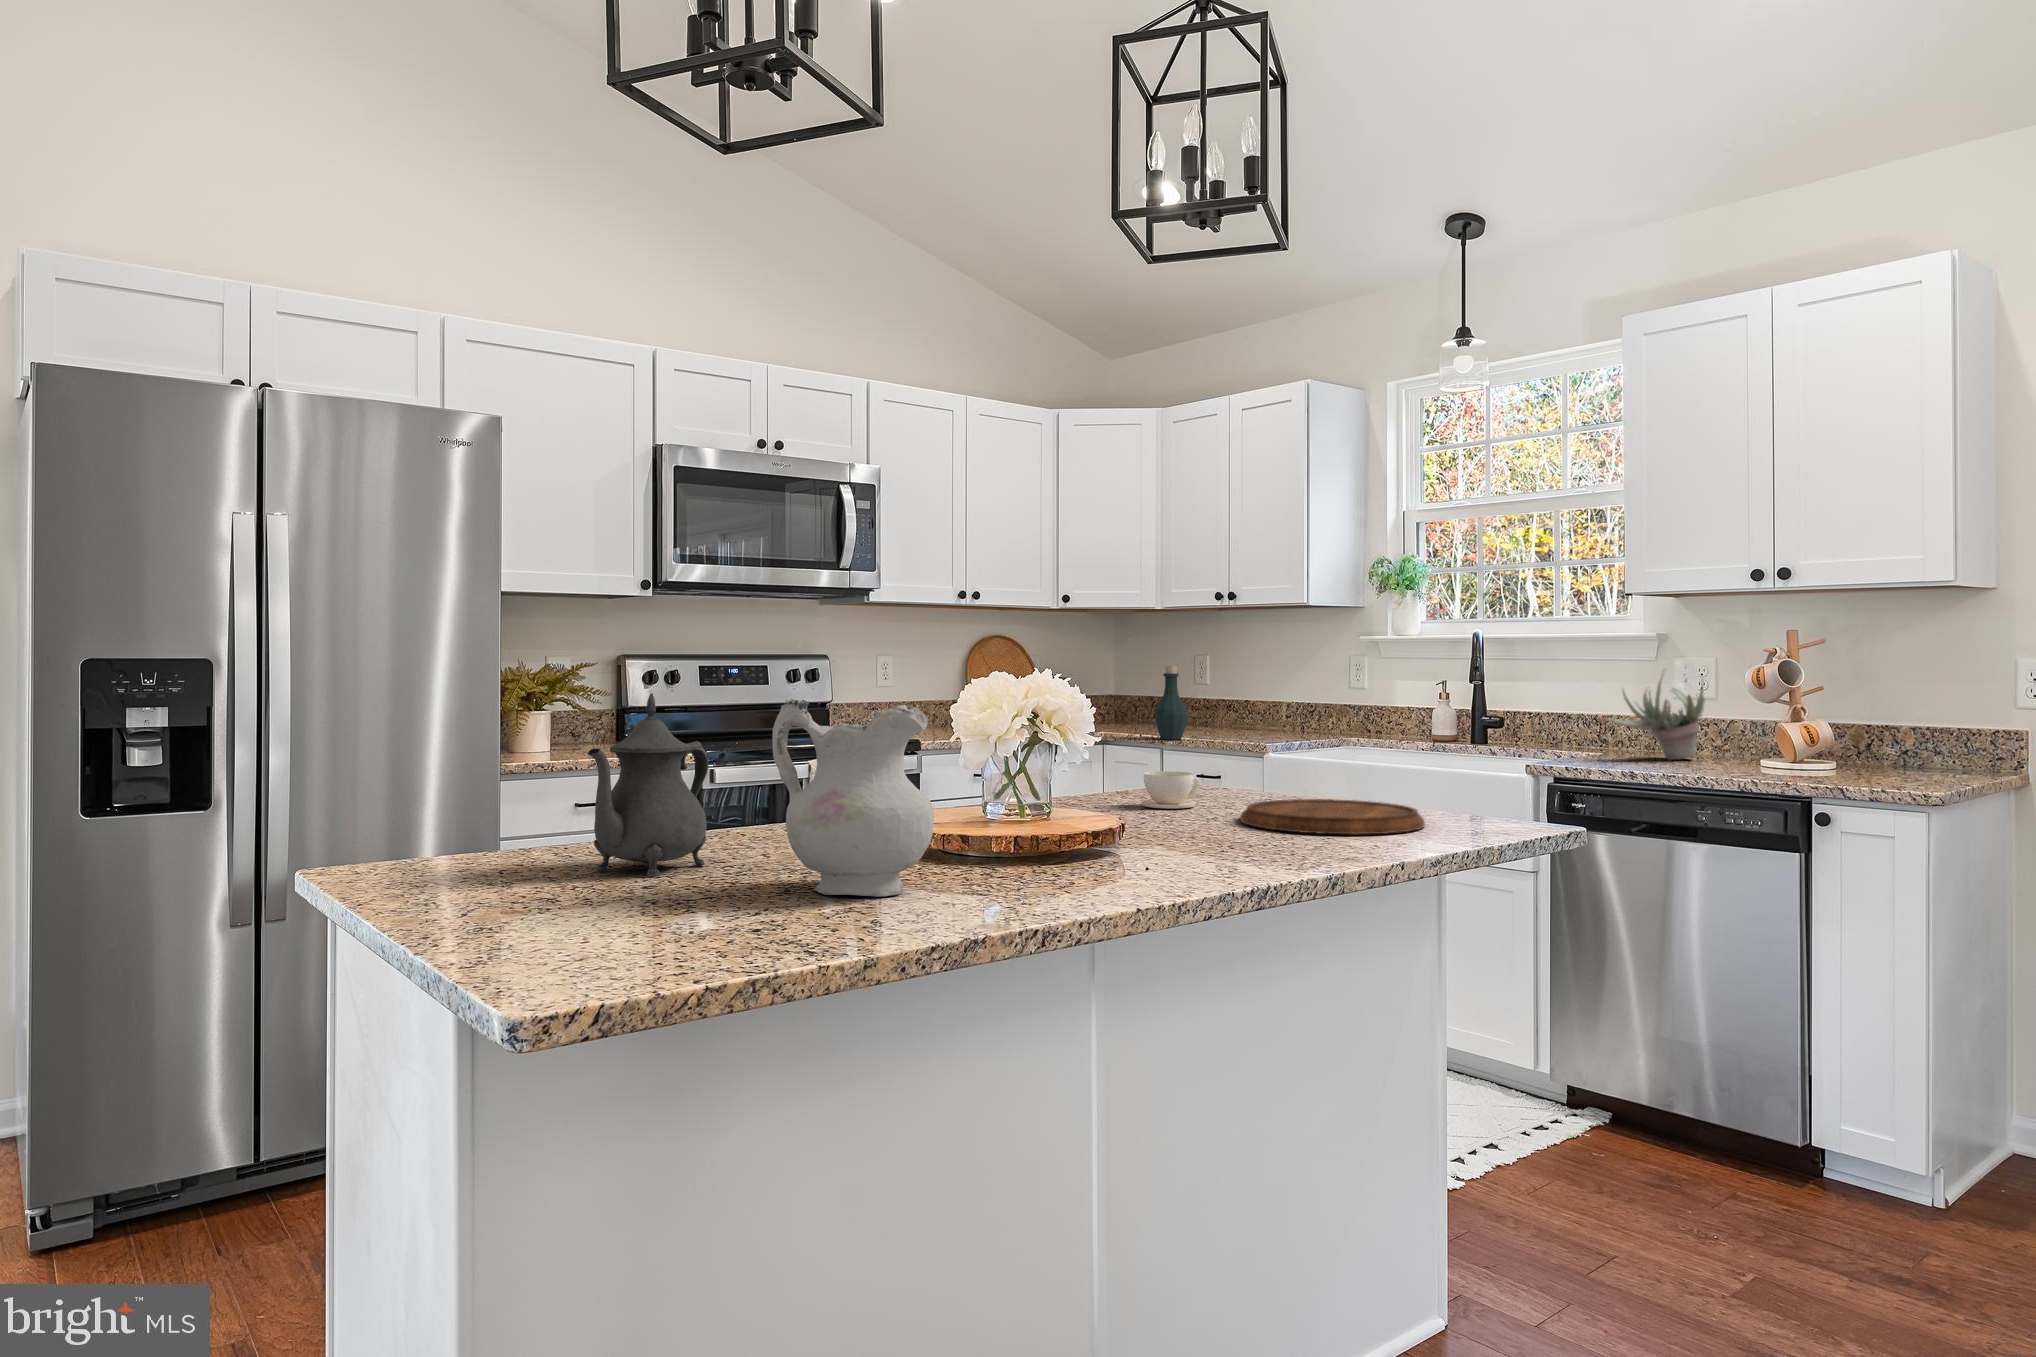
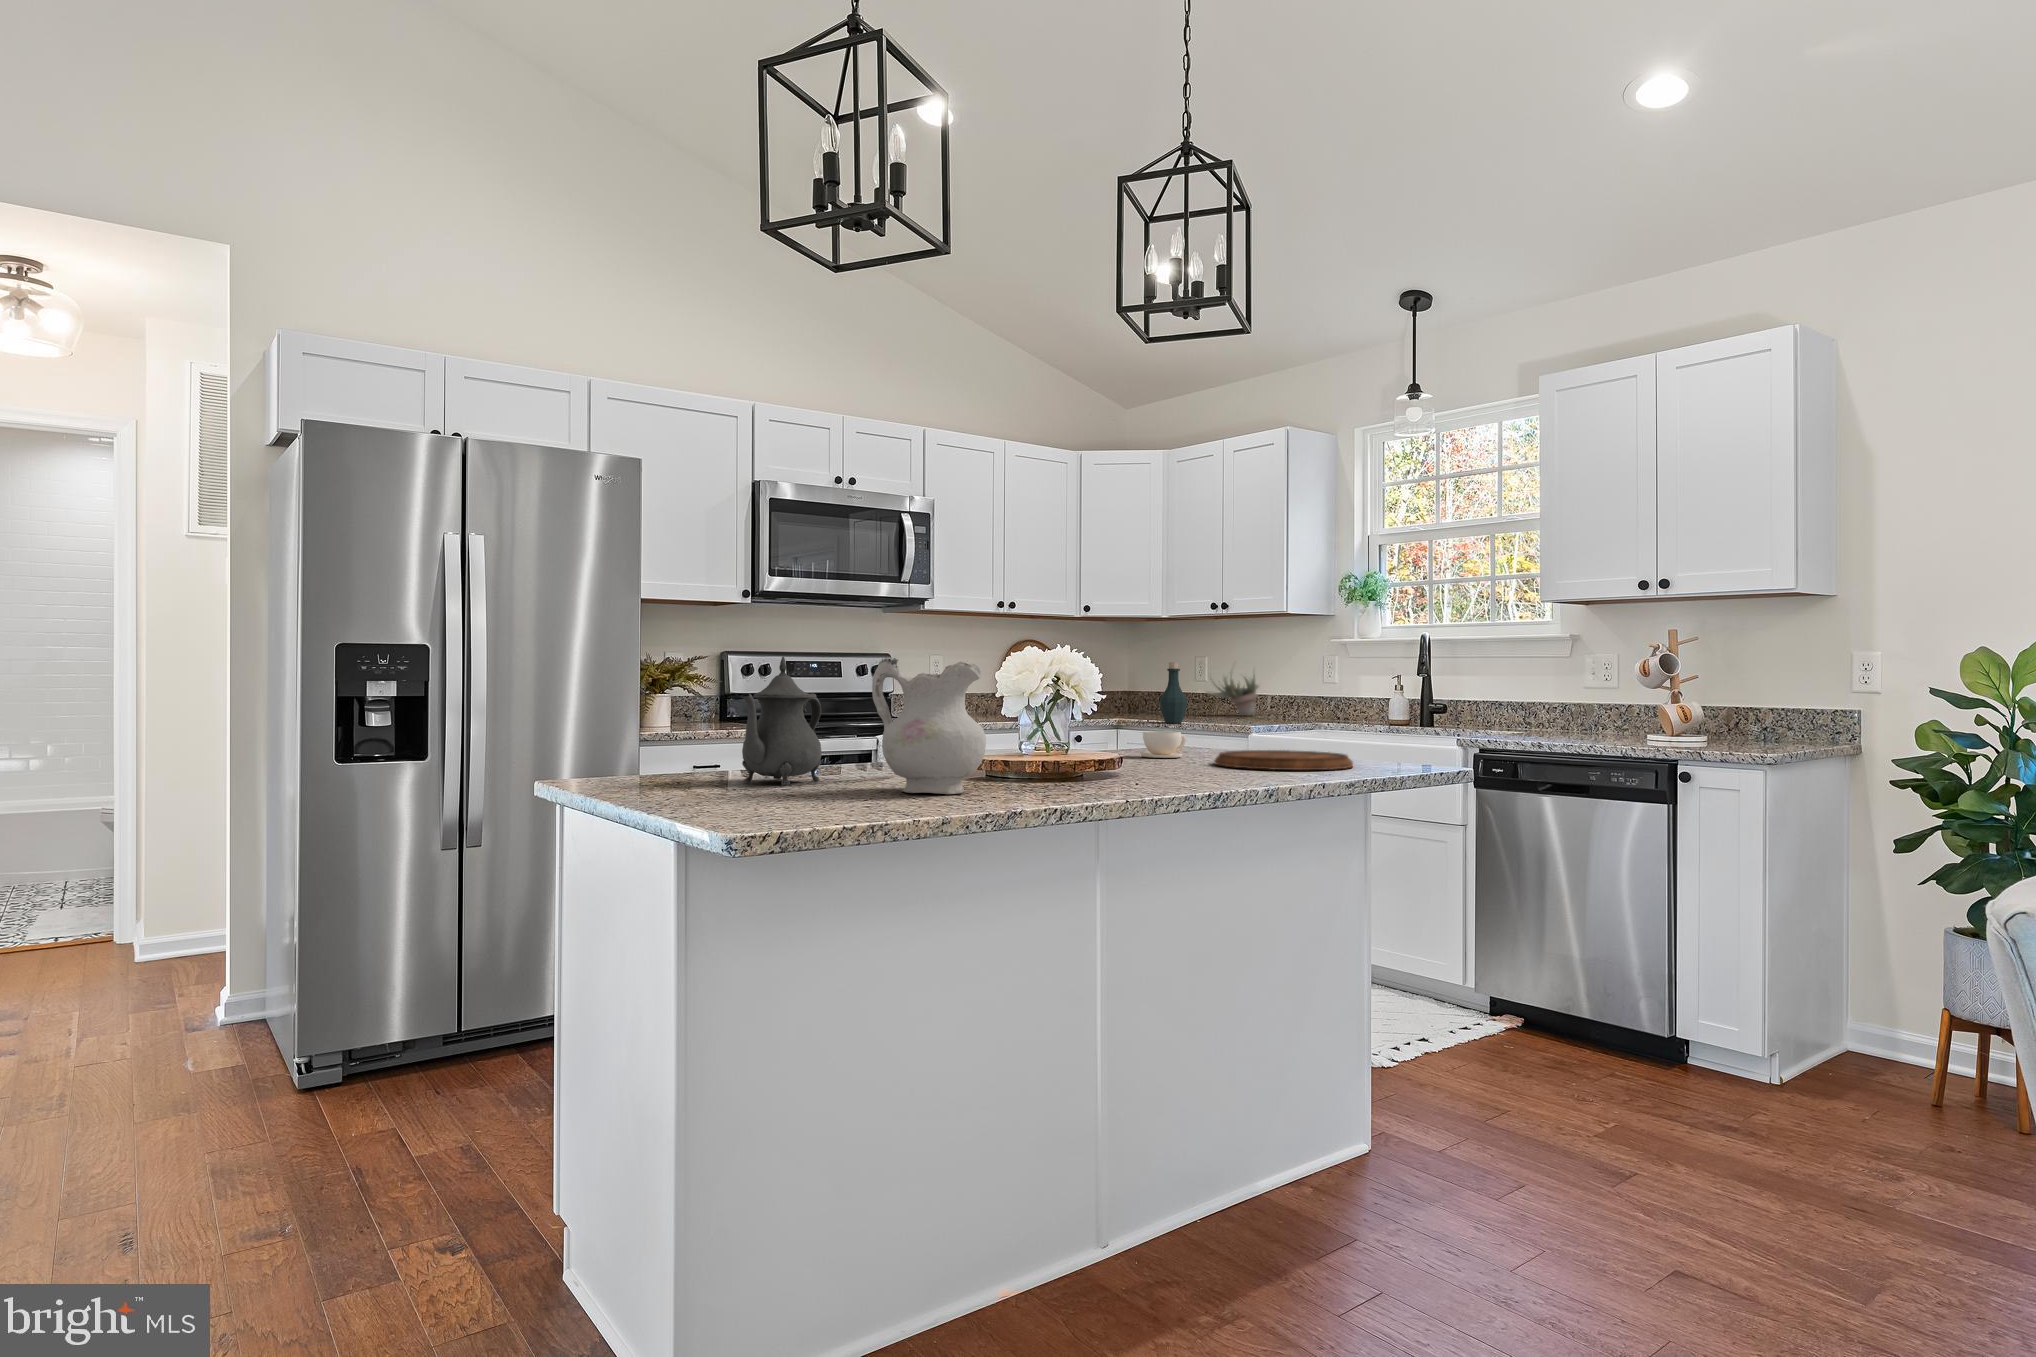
succulent plant: present [1608,669,1705,760] -> present [1206,671,1259,716]

